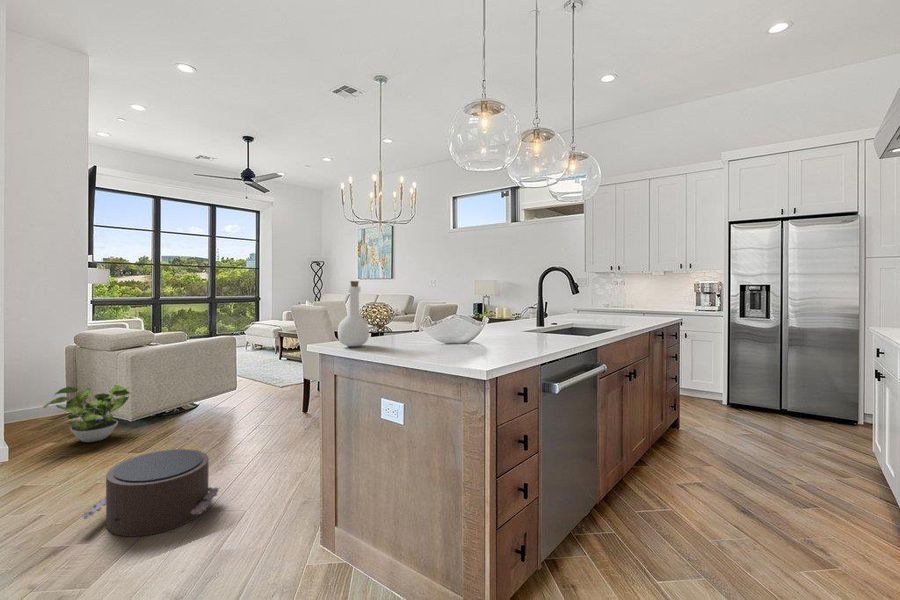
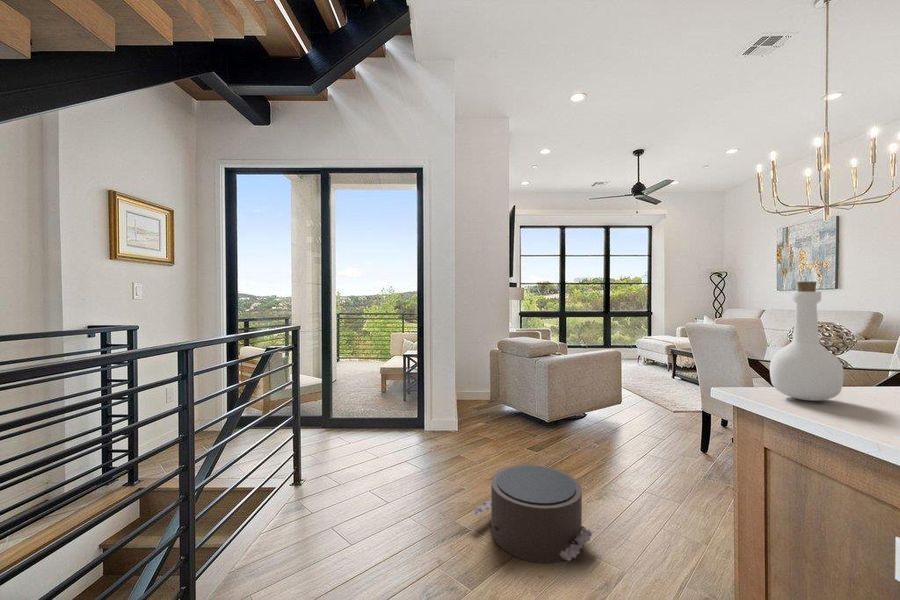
potted plant: present [44,385,130,442] -> none [471,383,529,432]

